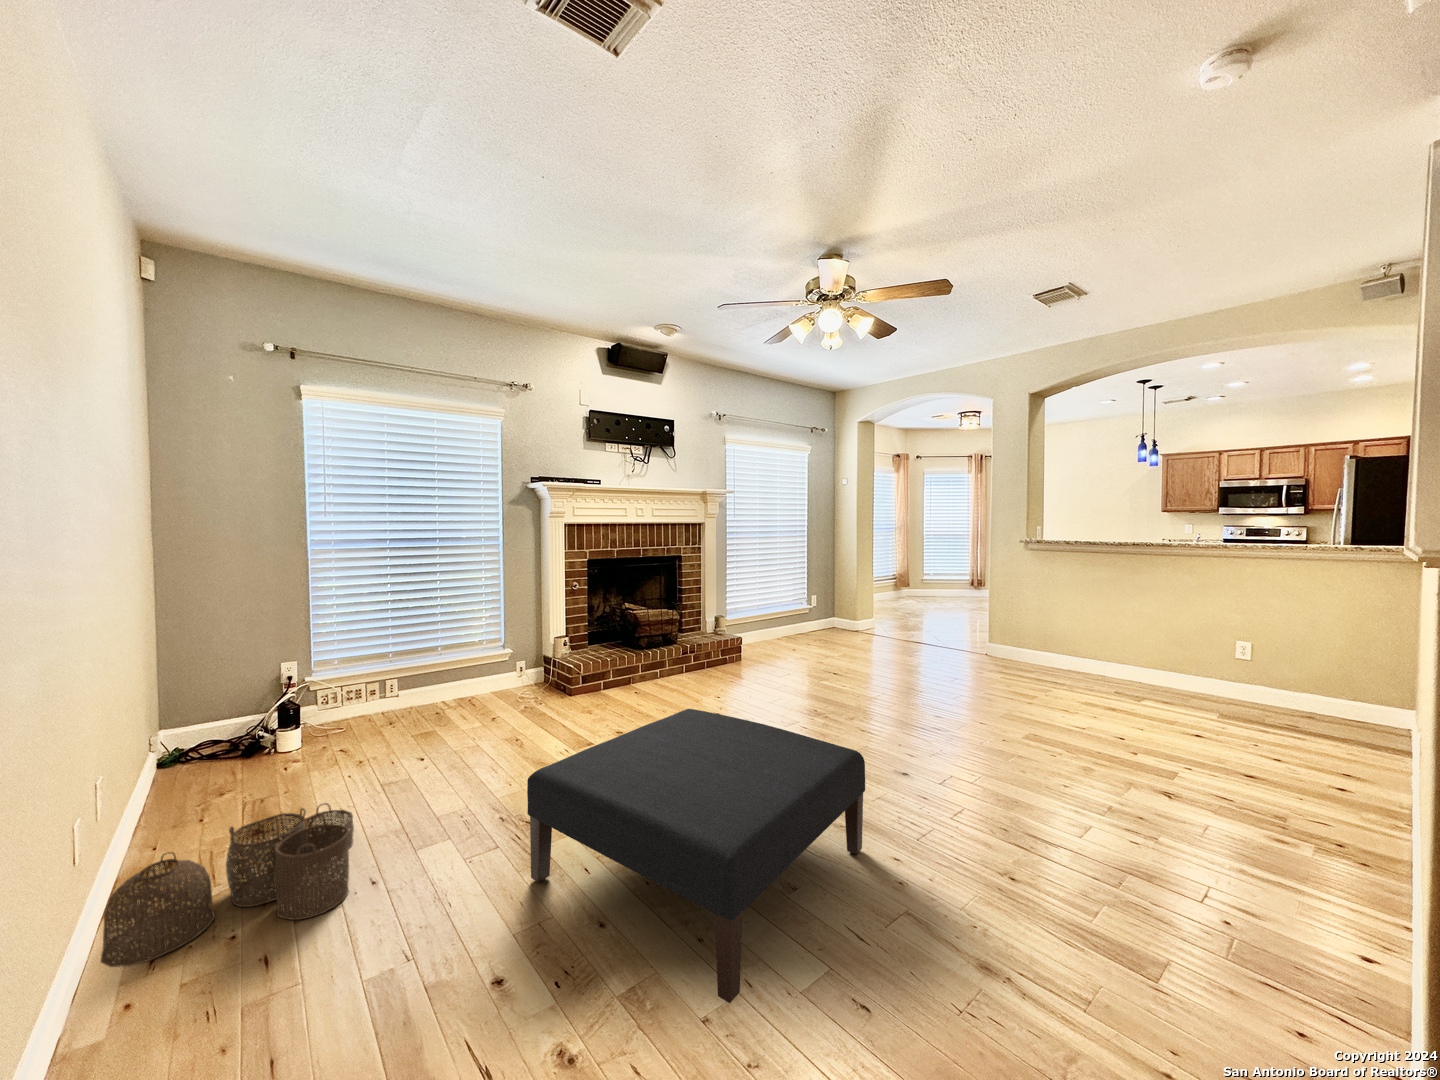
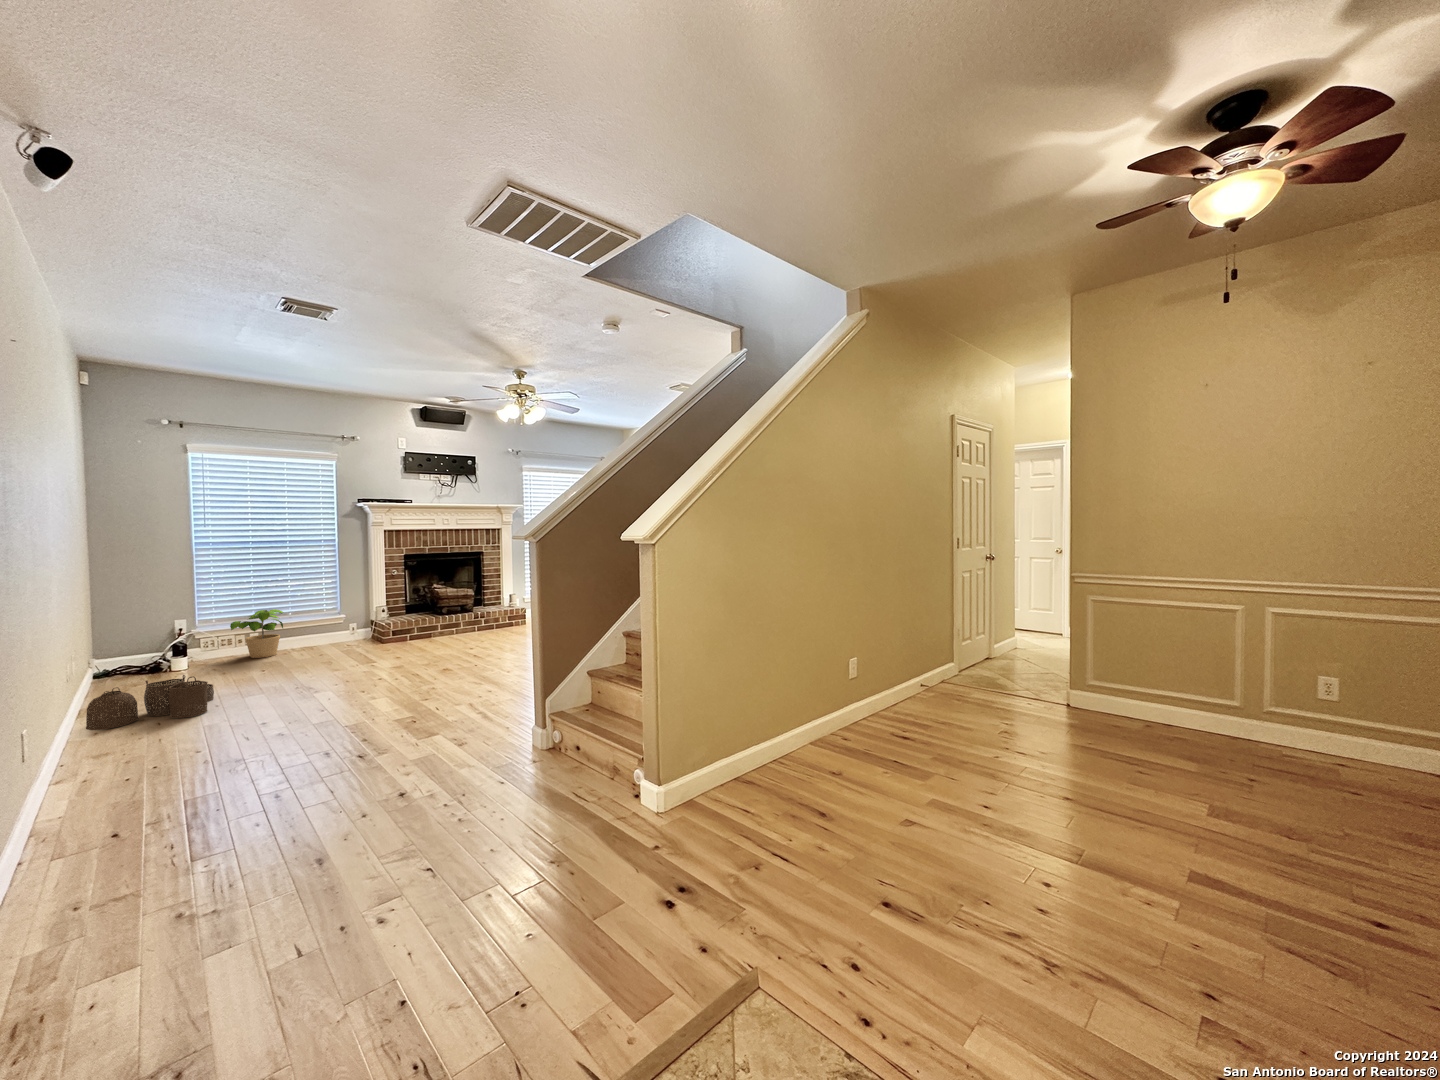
potted plant: none [362,647,442,722] -> present [230,609,283,658]
ottoman: present [527,709,865,1003] -> none [299,634,479,727]

